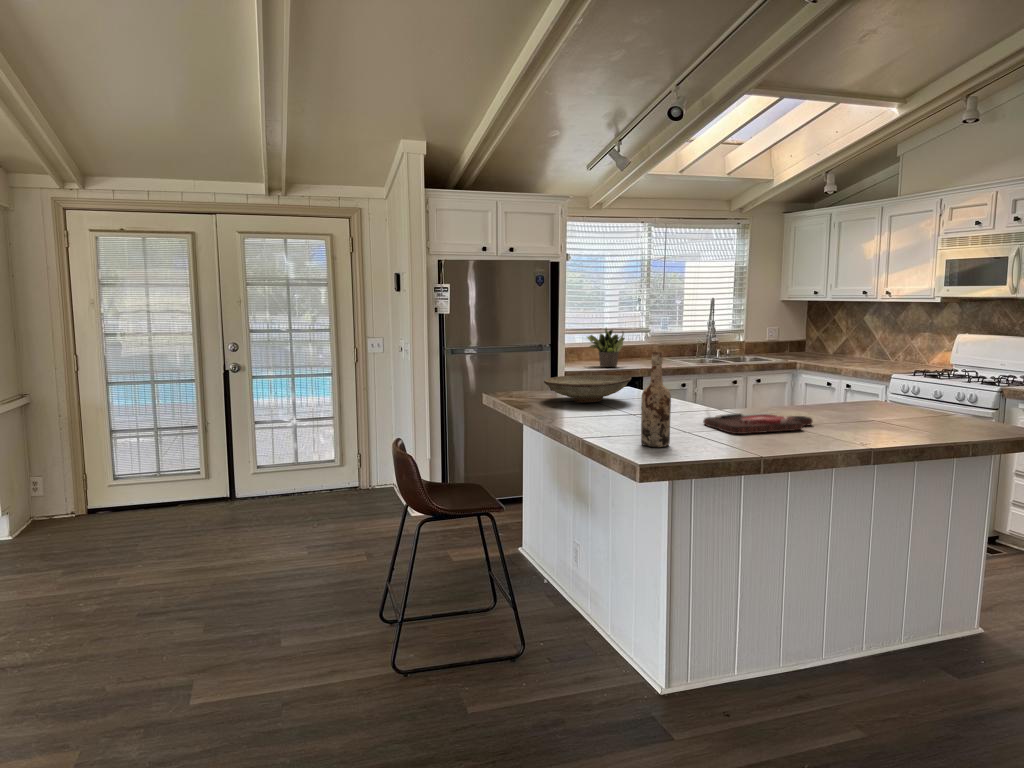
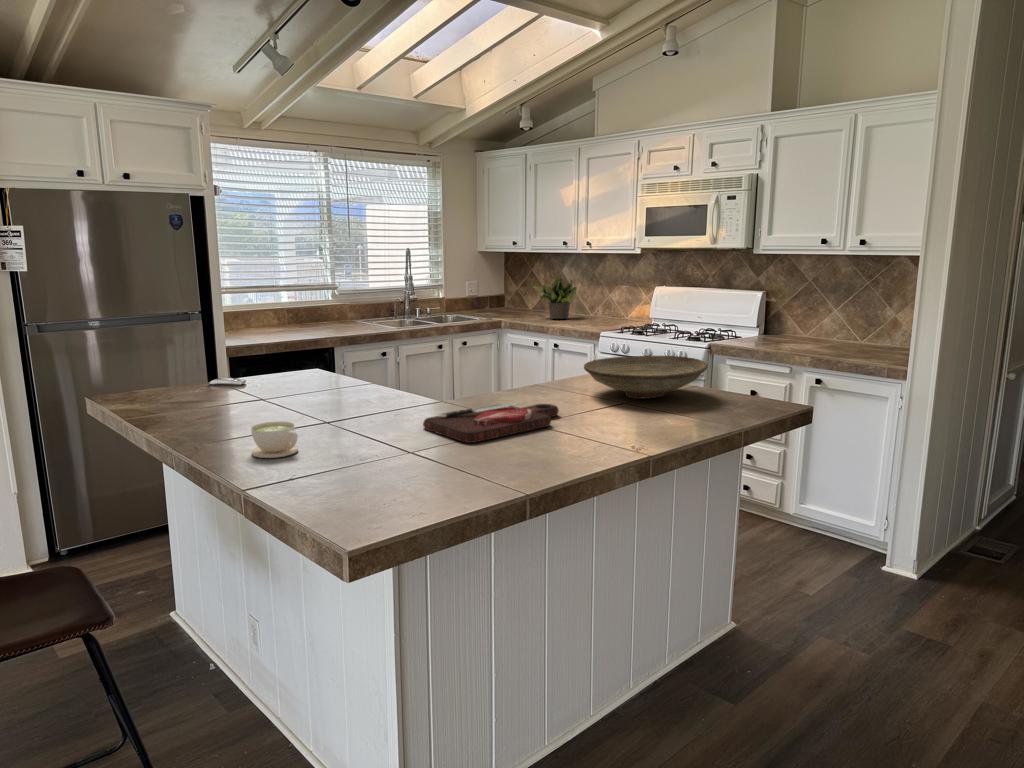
potted plant: present [587,328,625,367] -> present [533,276,577,319]
wine bottle: present [641,352,671,447] -> none [335,337,383,486]
decorative bowl: present [544,375,631,403] -> present [584,355,708,399]
coffee cup: none [587,409,617,430] -> present [251,421,298,458]

